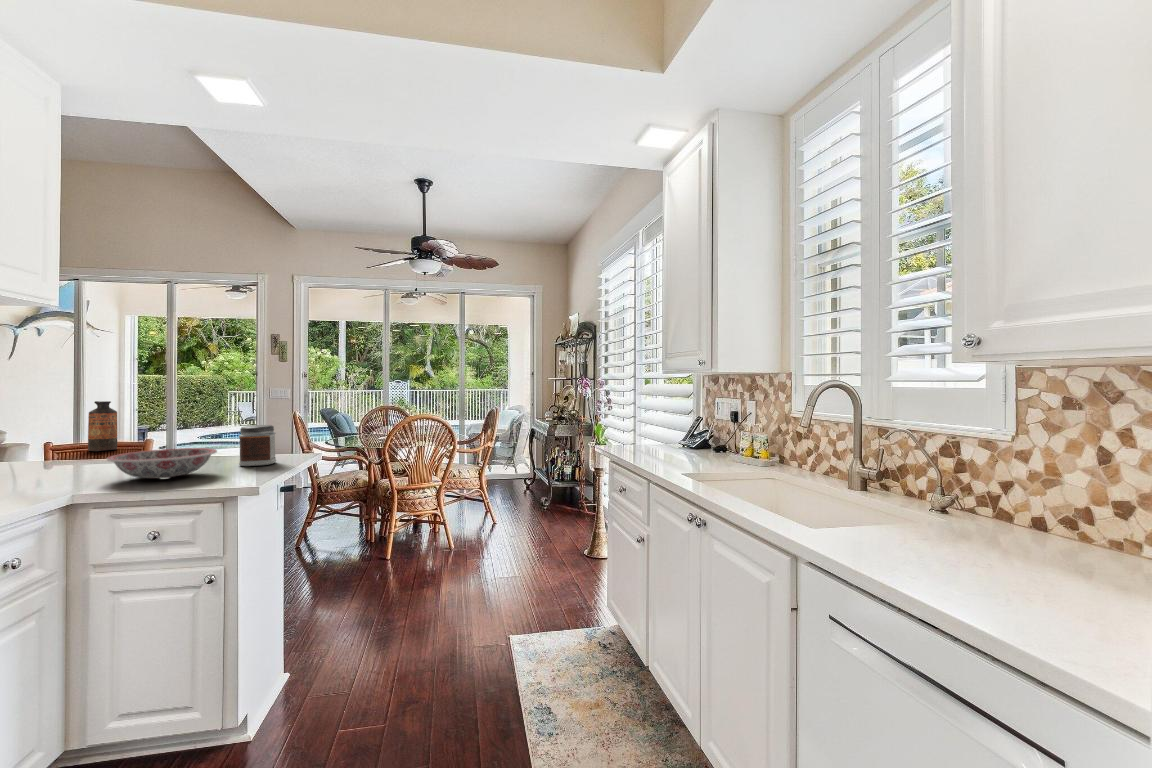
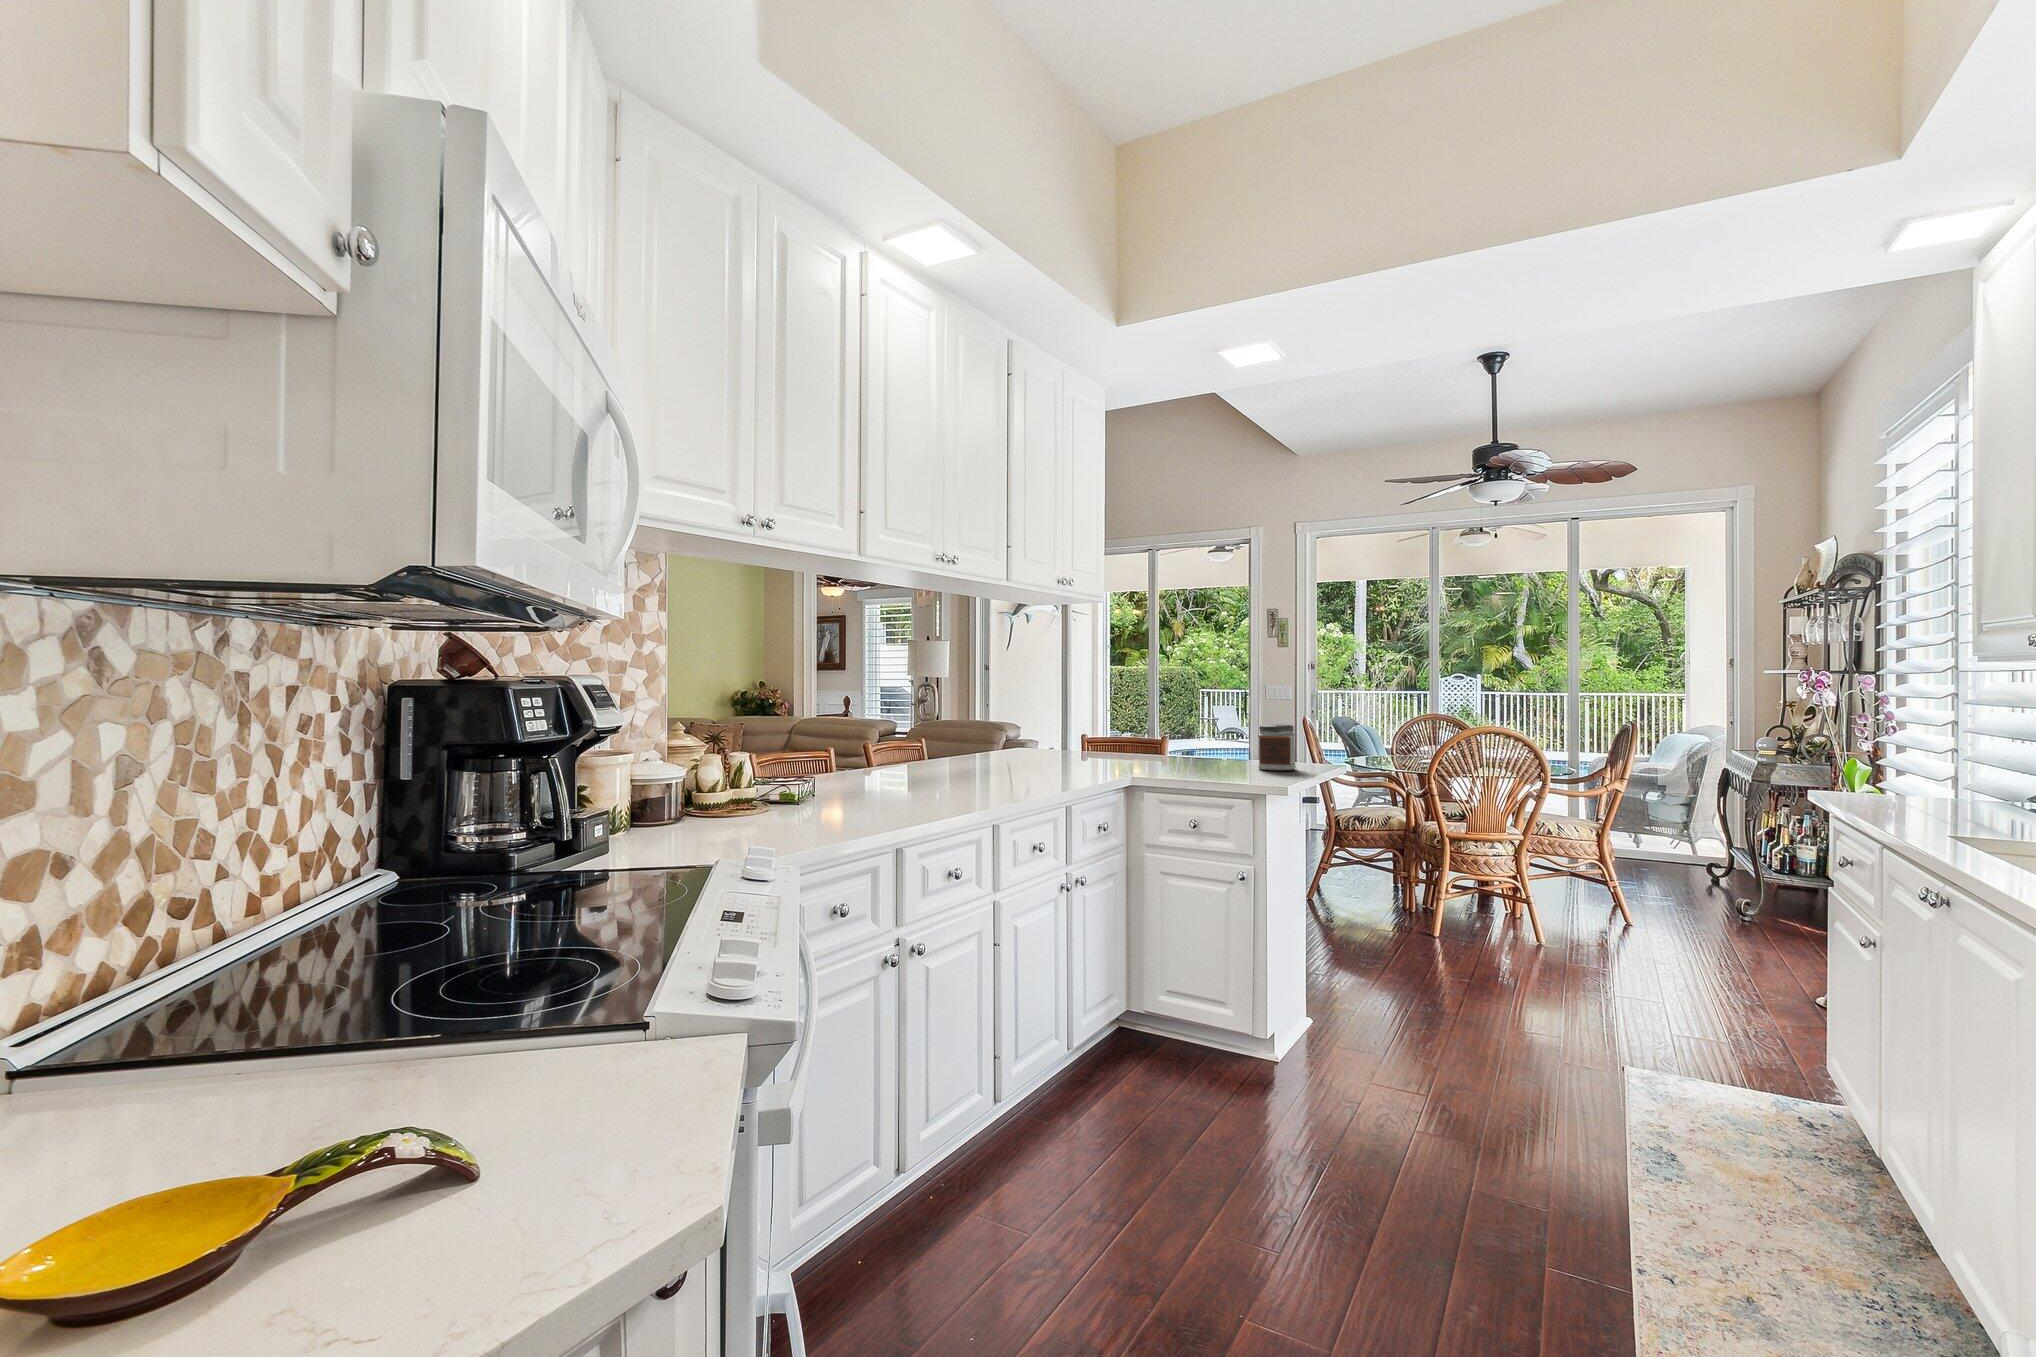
bottle: present [88,401,118,451] -> none [1111,695,1135,747]
ceramic bowl: present [107,448,217,478] -> none [1150,745,1241,772]

